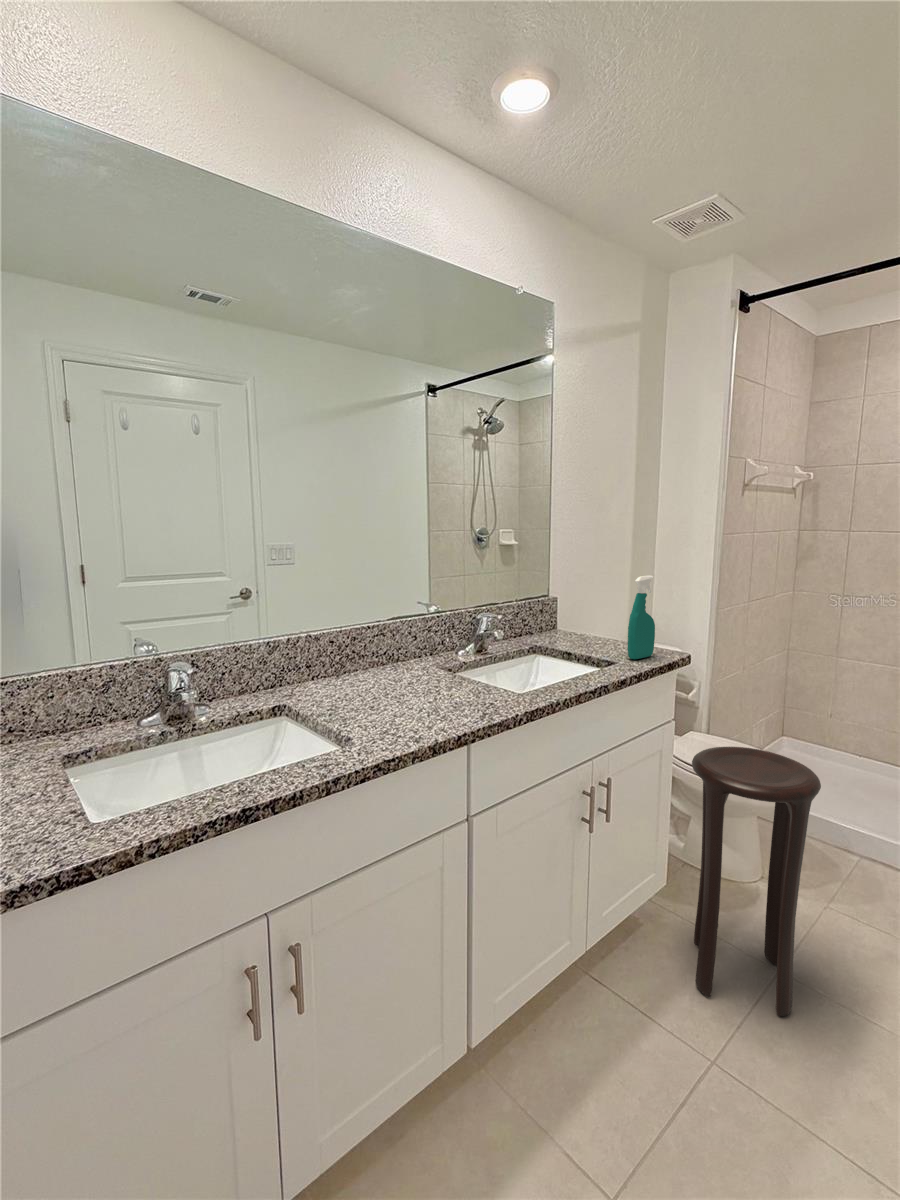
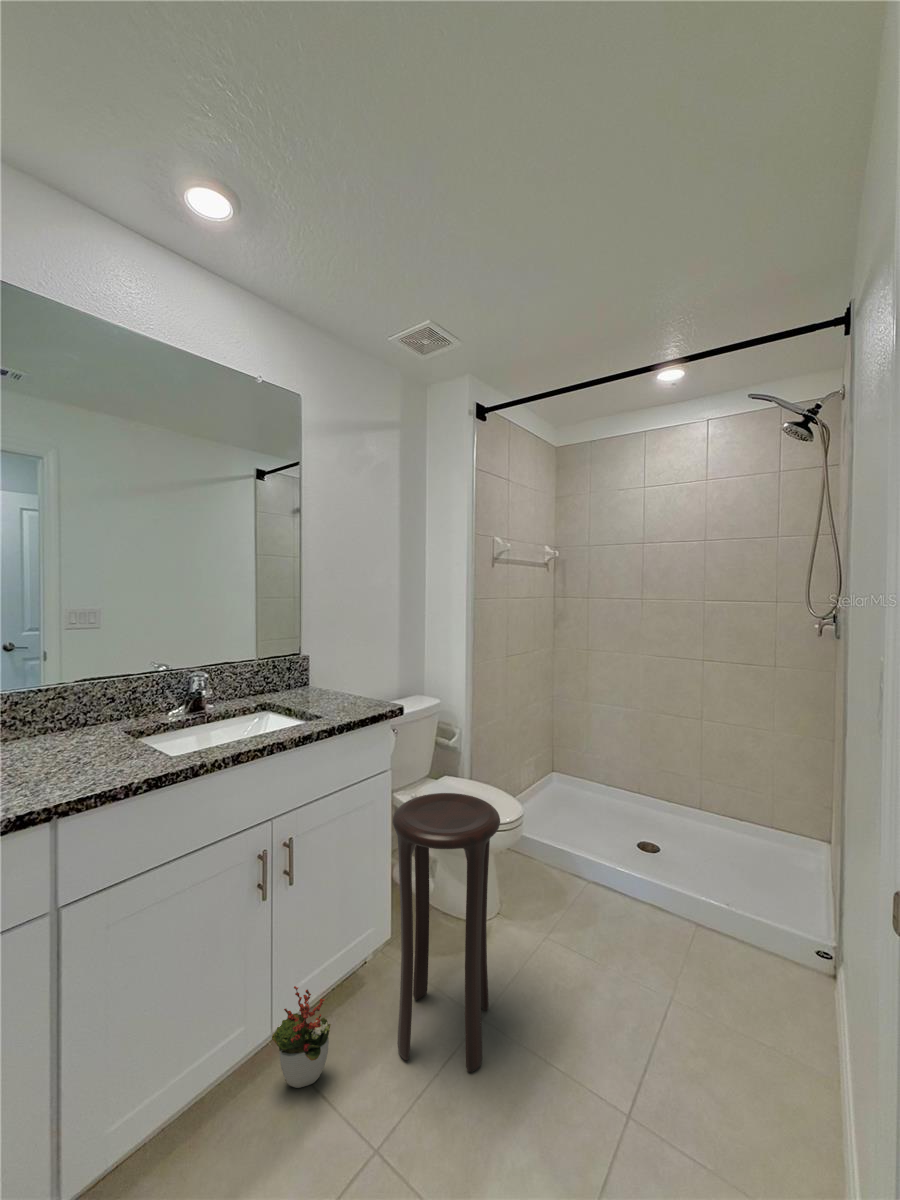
spray bottle: present [628,576,655,659] -> none [337,633,367,714]
decorative plant: none [586,914,638,1003] -> present [272,986,331,1088]

